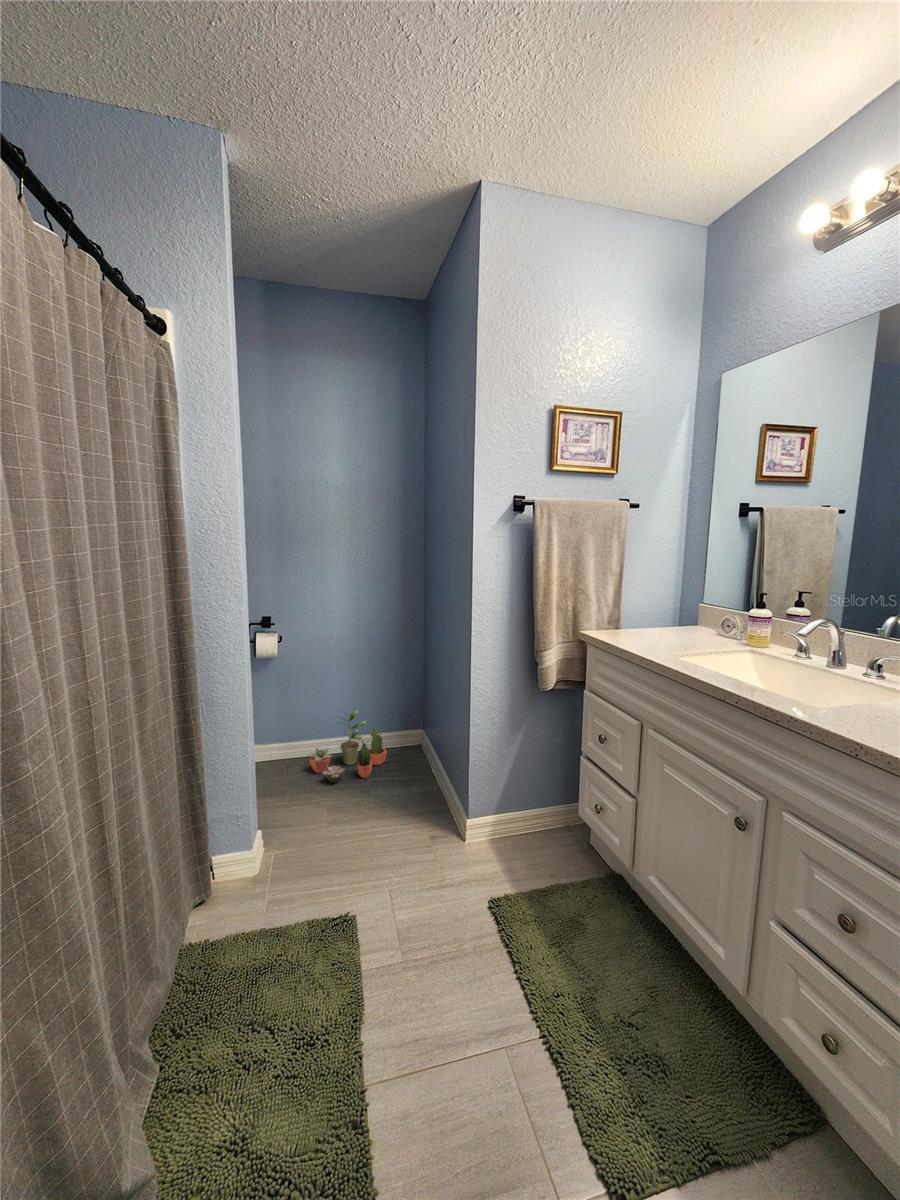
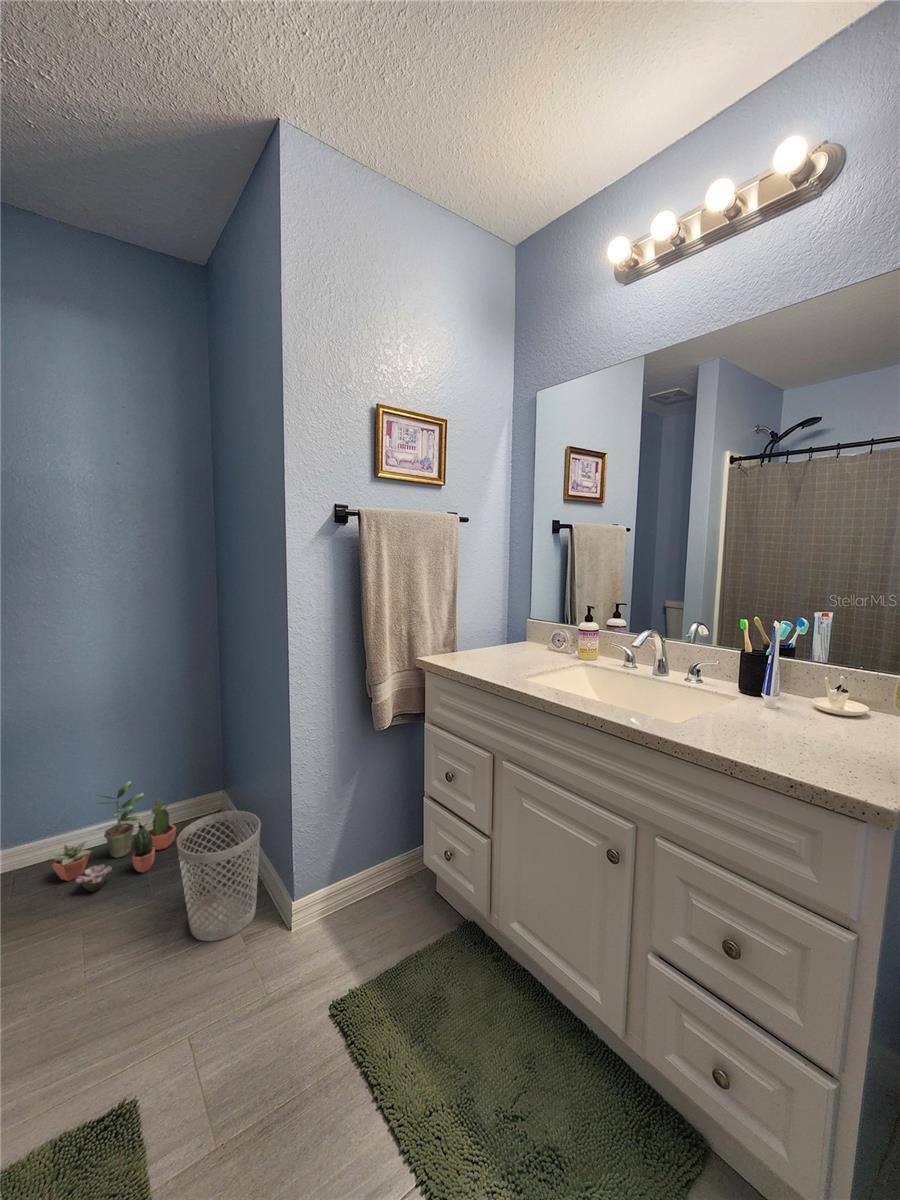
wastebasket: none [387,741,445,835] -> present [177,811,261,941]

